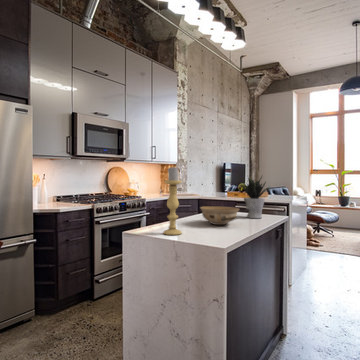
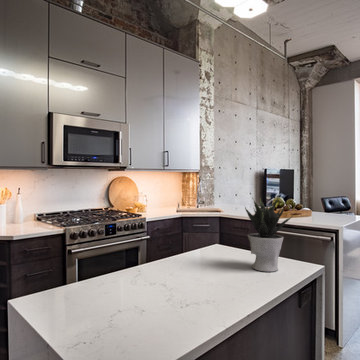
candle holder: present [163,167,182,235] -> none [53,190,90,327]
ceramic bowl: present [201,206,239,225] -> none [155,251,225,291]

